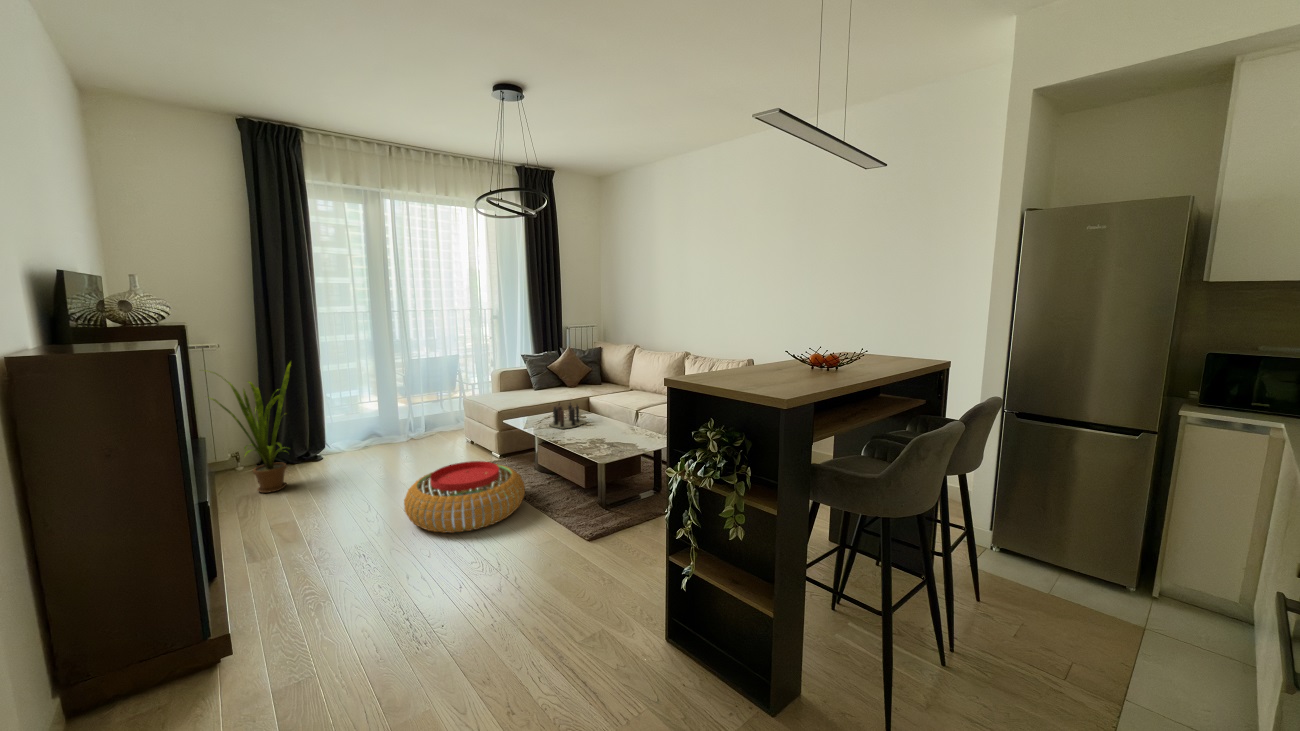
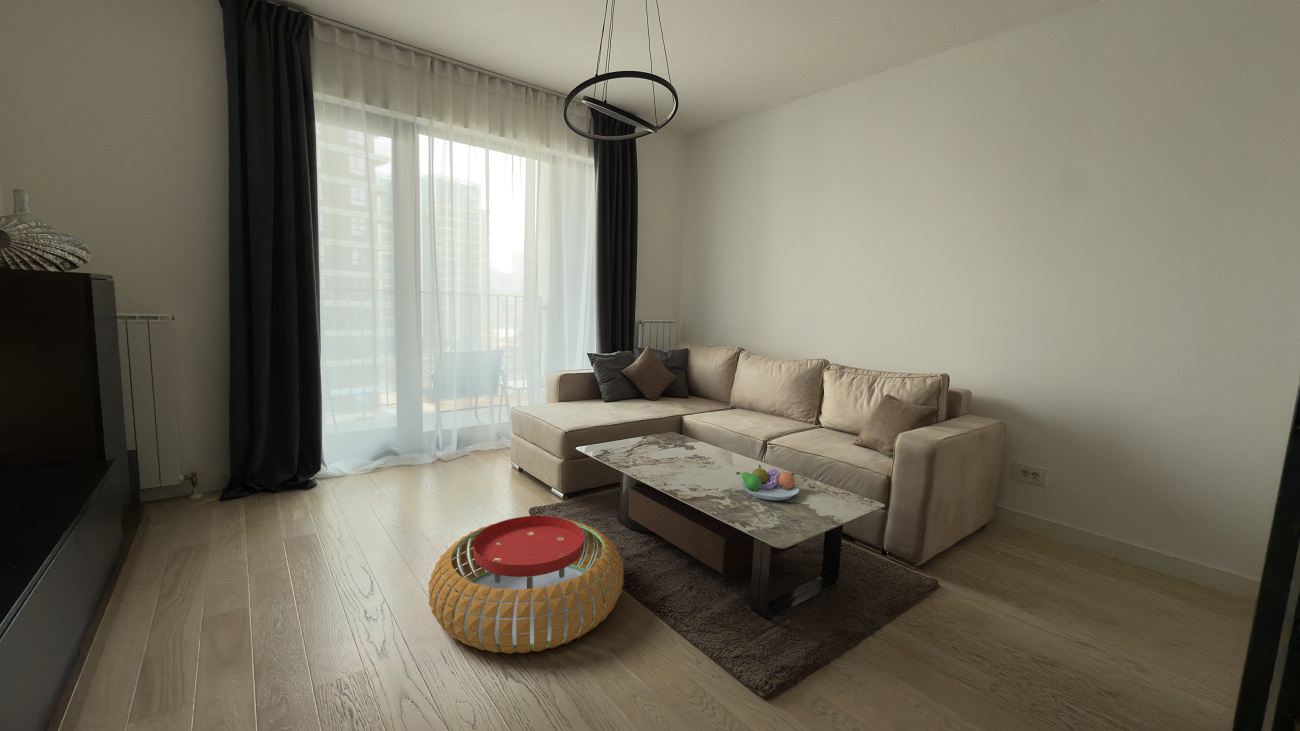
house plant: present [209,362,291,493] -> none [123,343,274,542]
candle: present [549,403,586,429] -> none [641,424,706,468]
fruit bowl: none [596,422,634,443] -> present [736,465,799,500]

